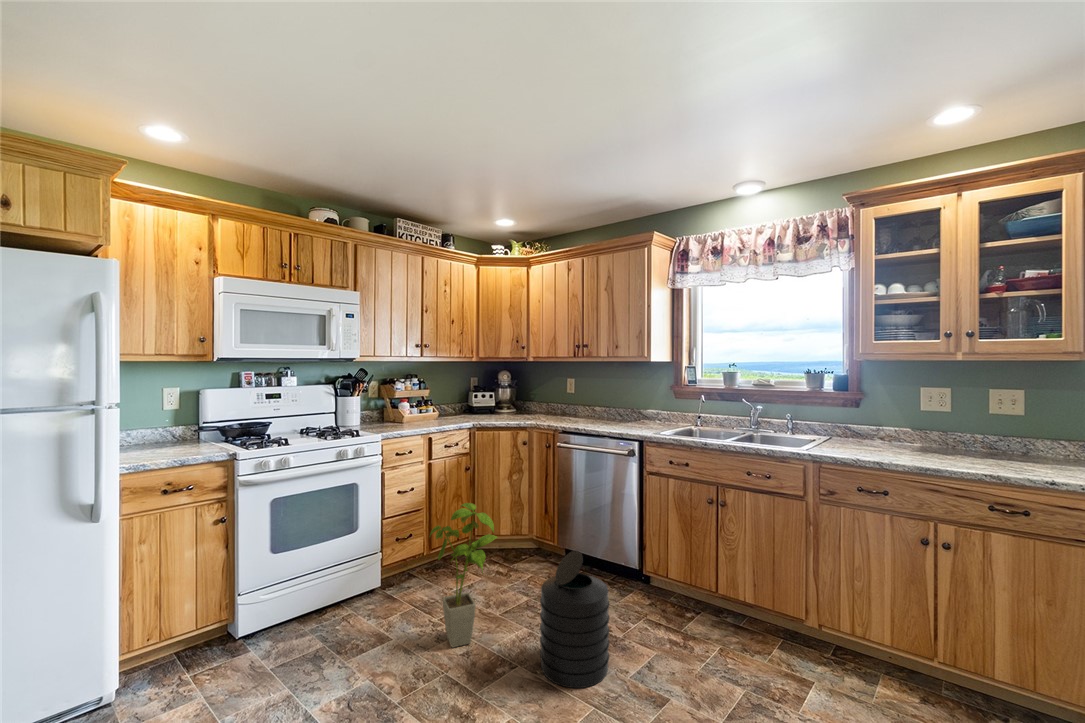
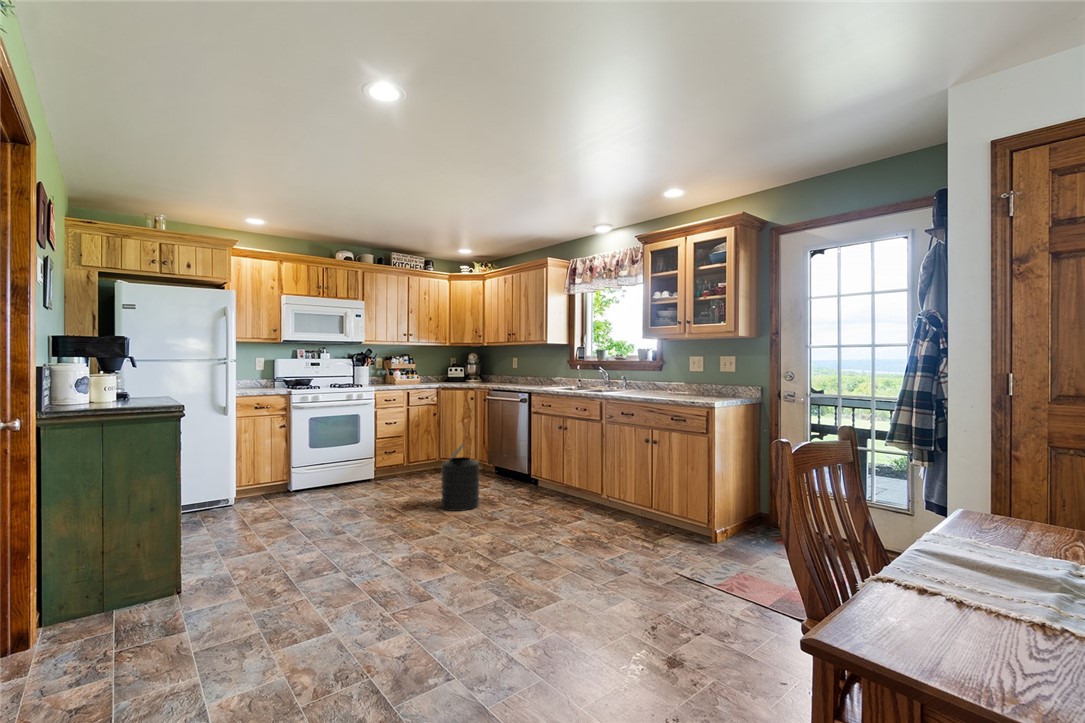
house plant: present [430,503,497,647] -> none [390,420,433,498]

